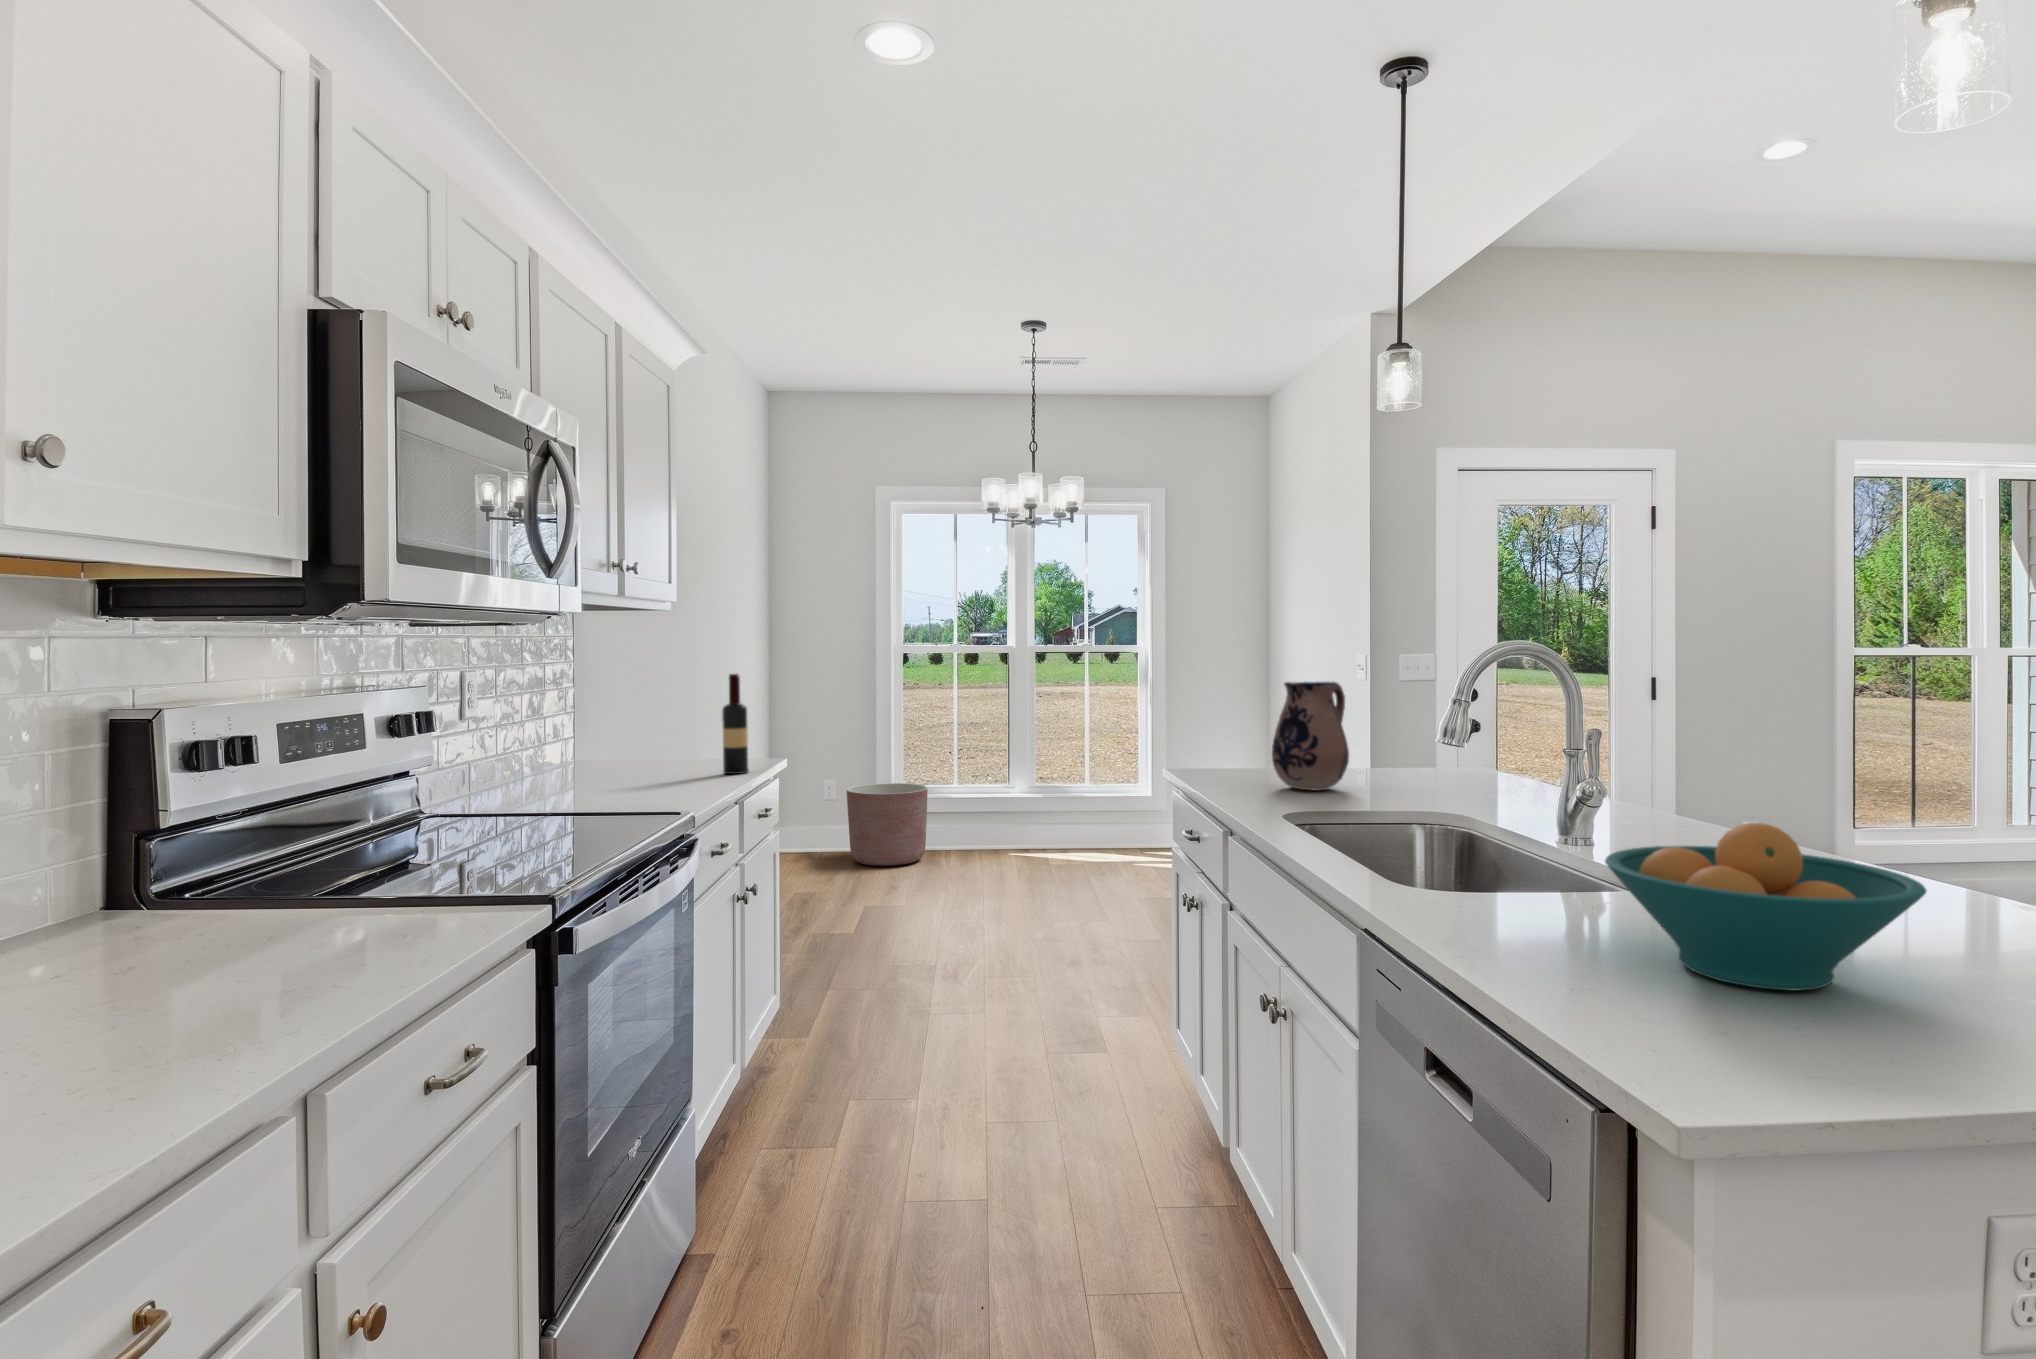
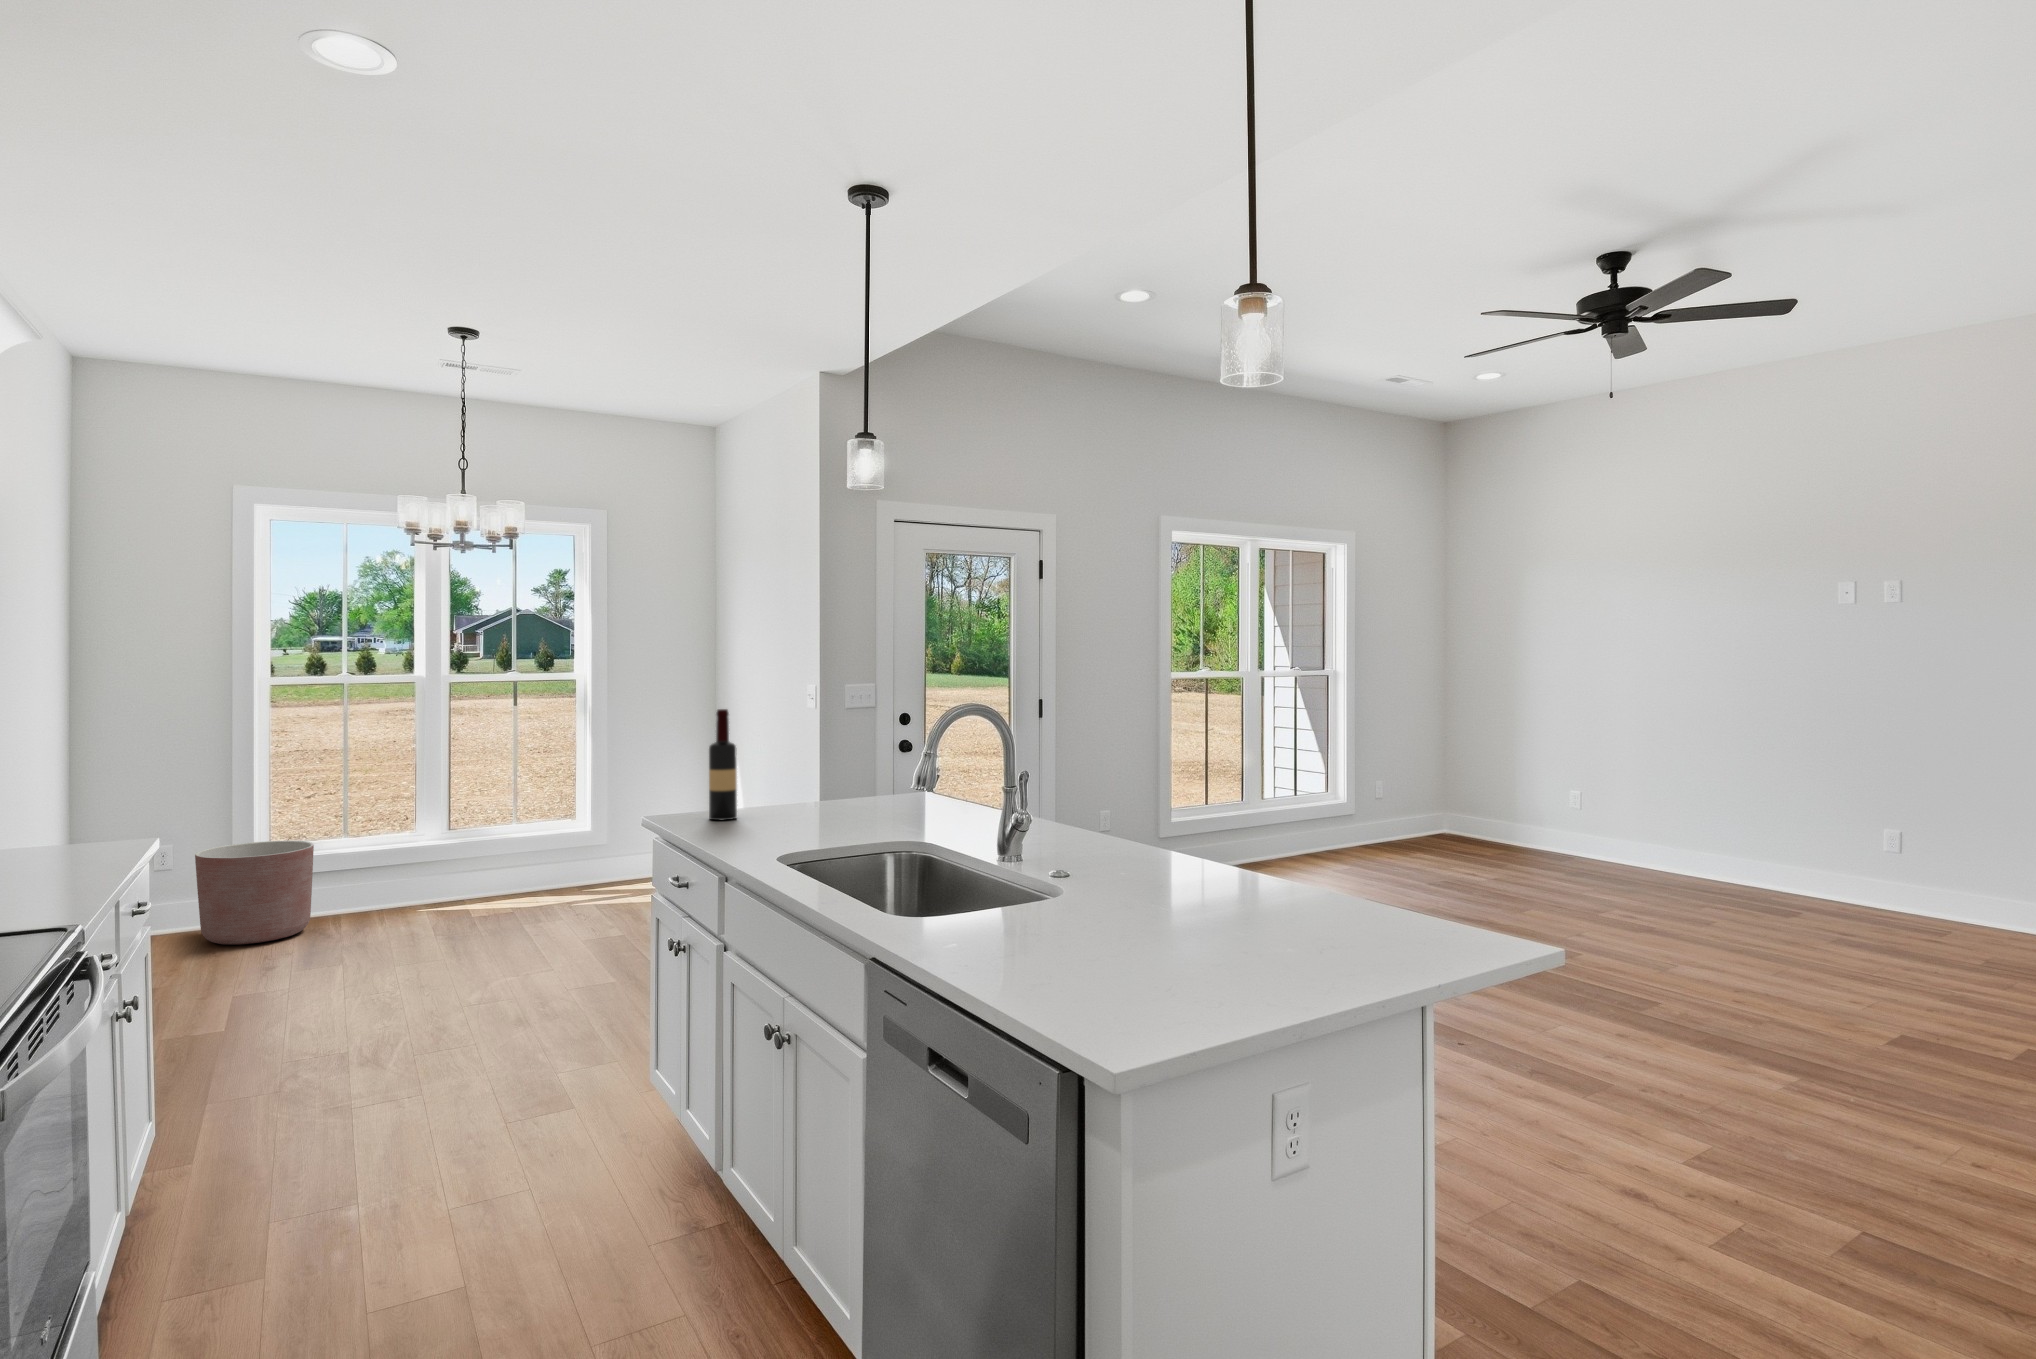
wine bottle: present [722,674,748,774] -> present [709,709,737,820]
ceramic pitcher: present [1272,682,1349,790] -> none [757,732,826,832]
fruit bowl: present [1605,823,1926,991] -> none [1046,853,1226,966]

